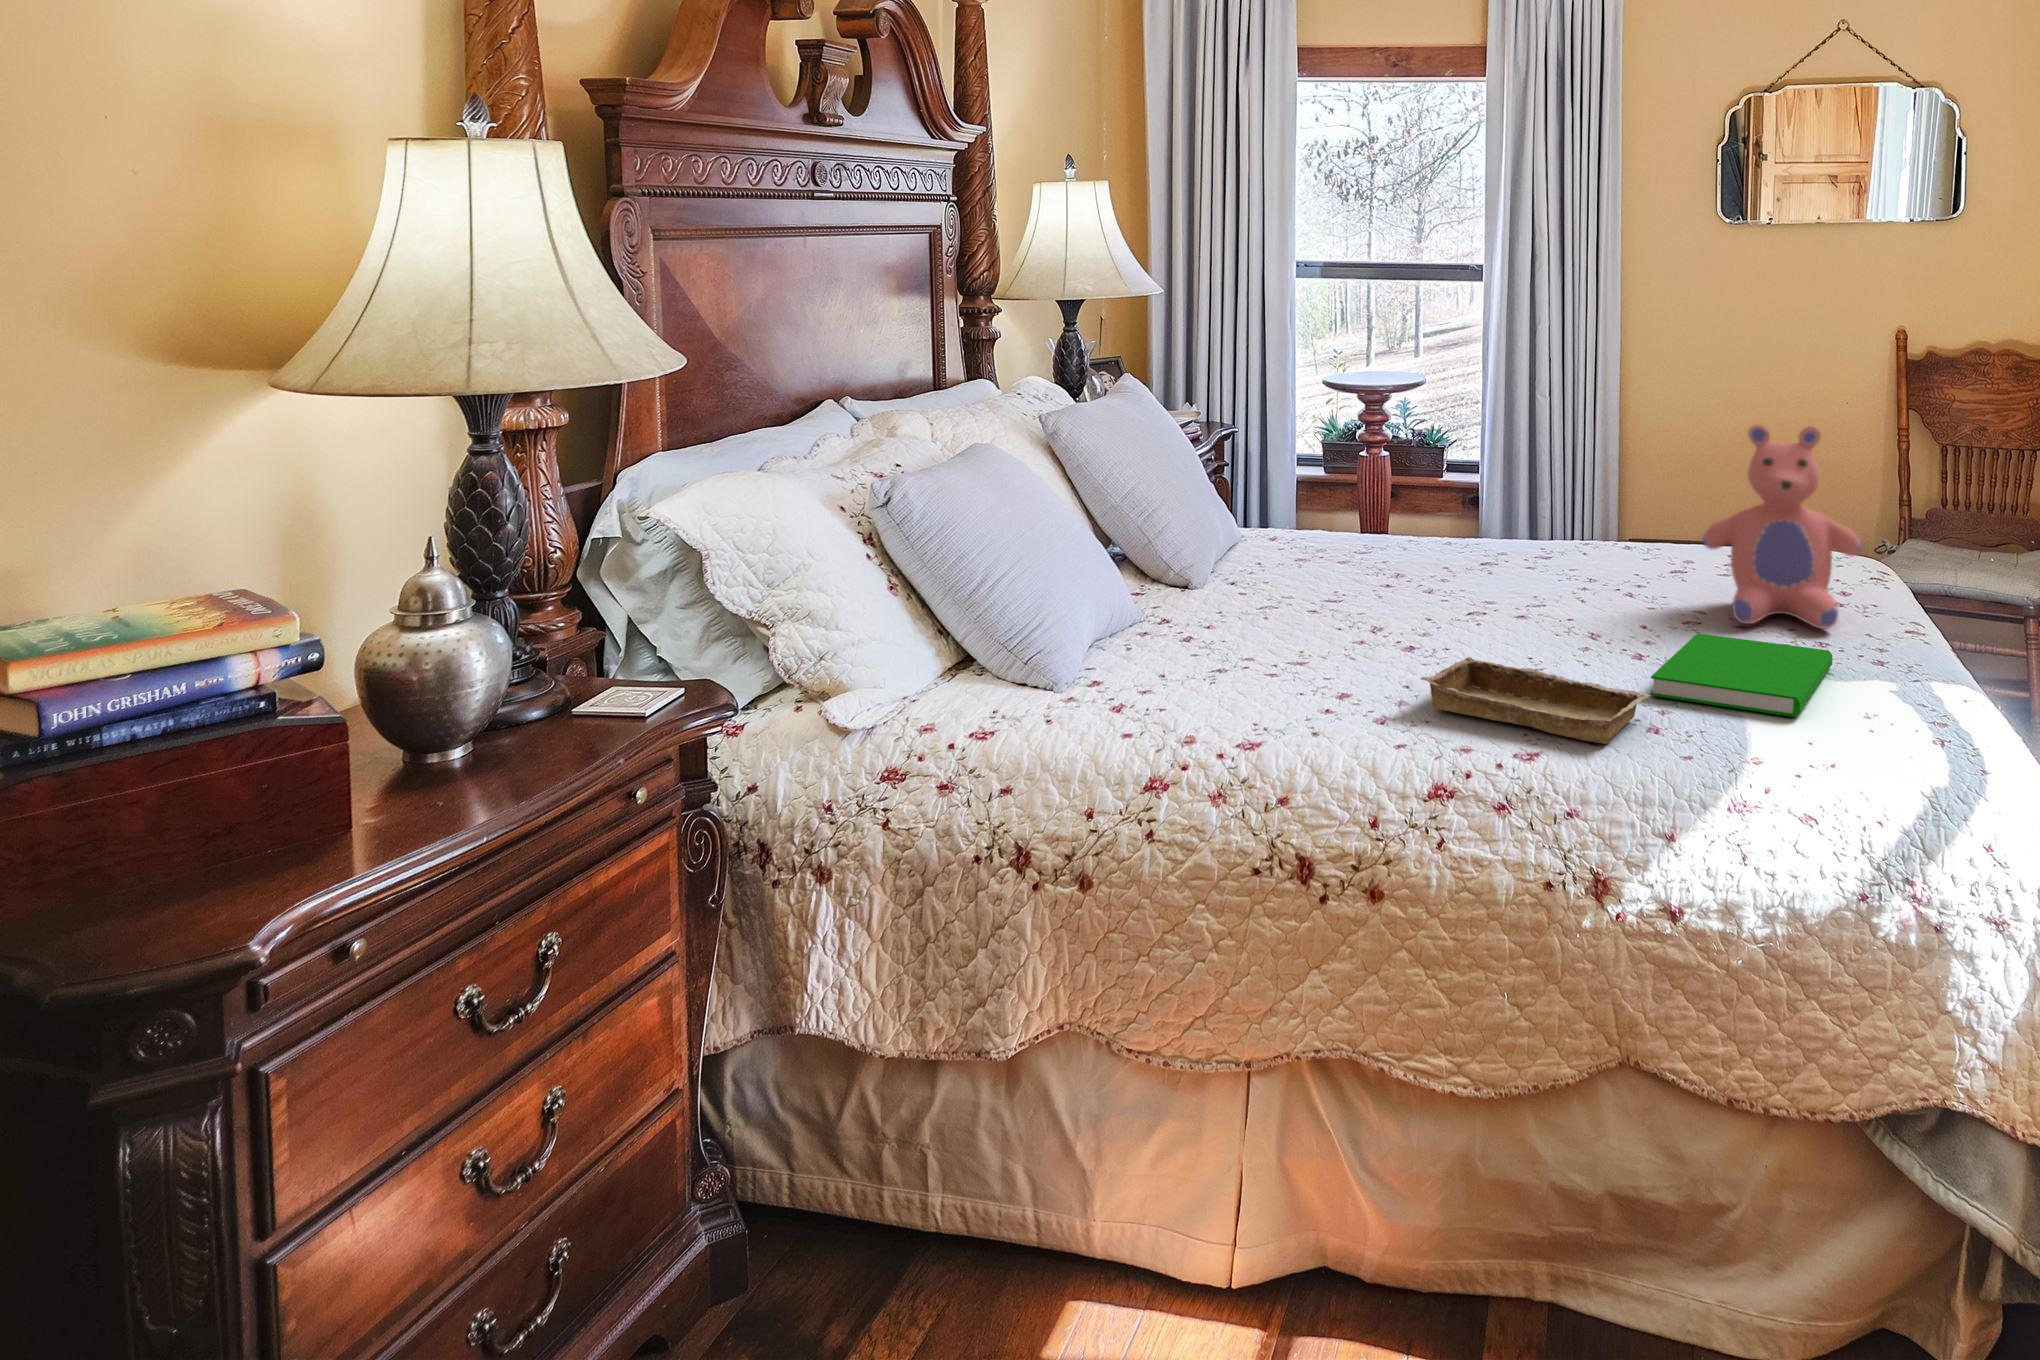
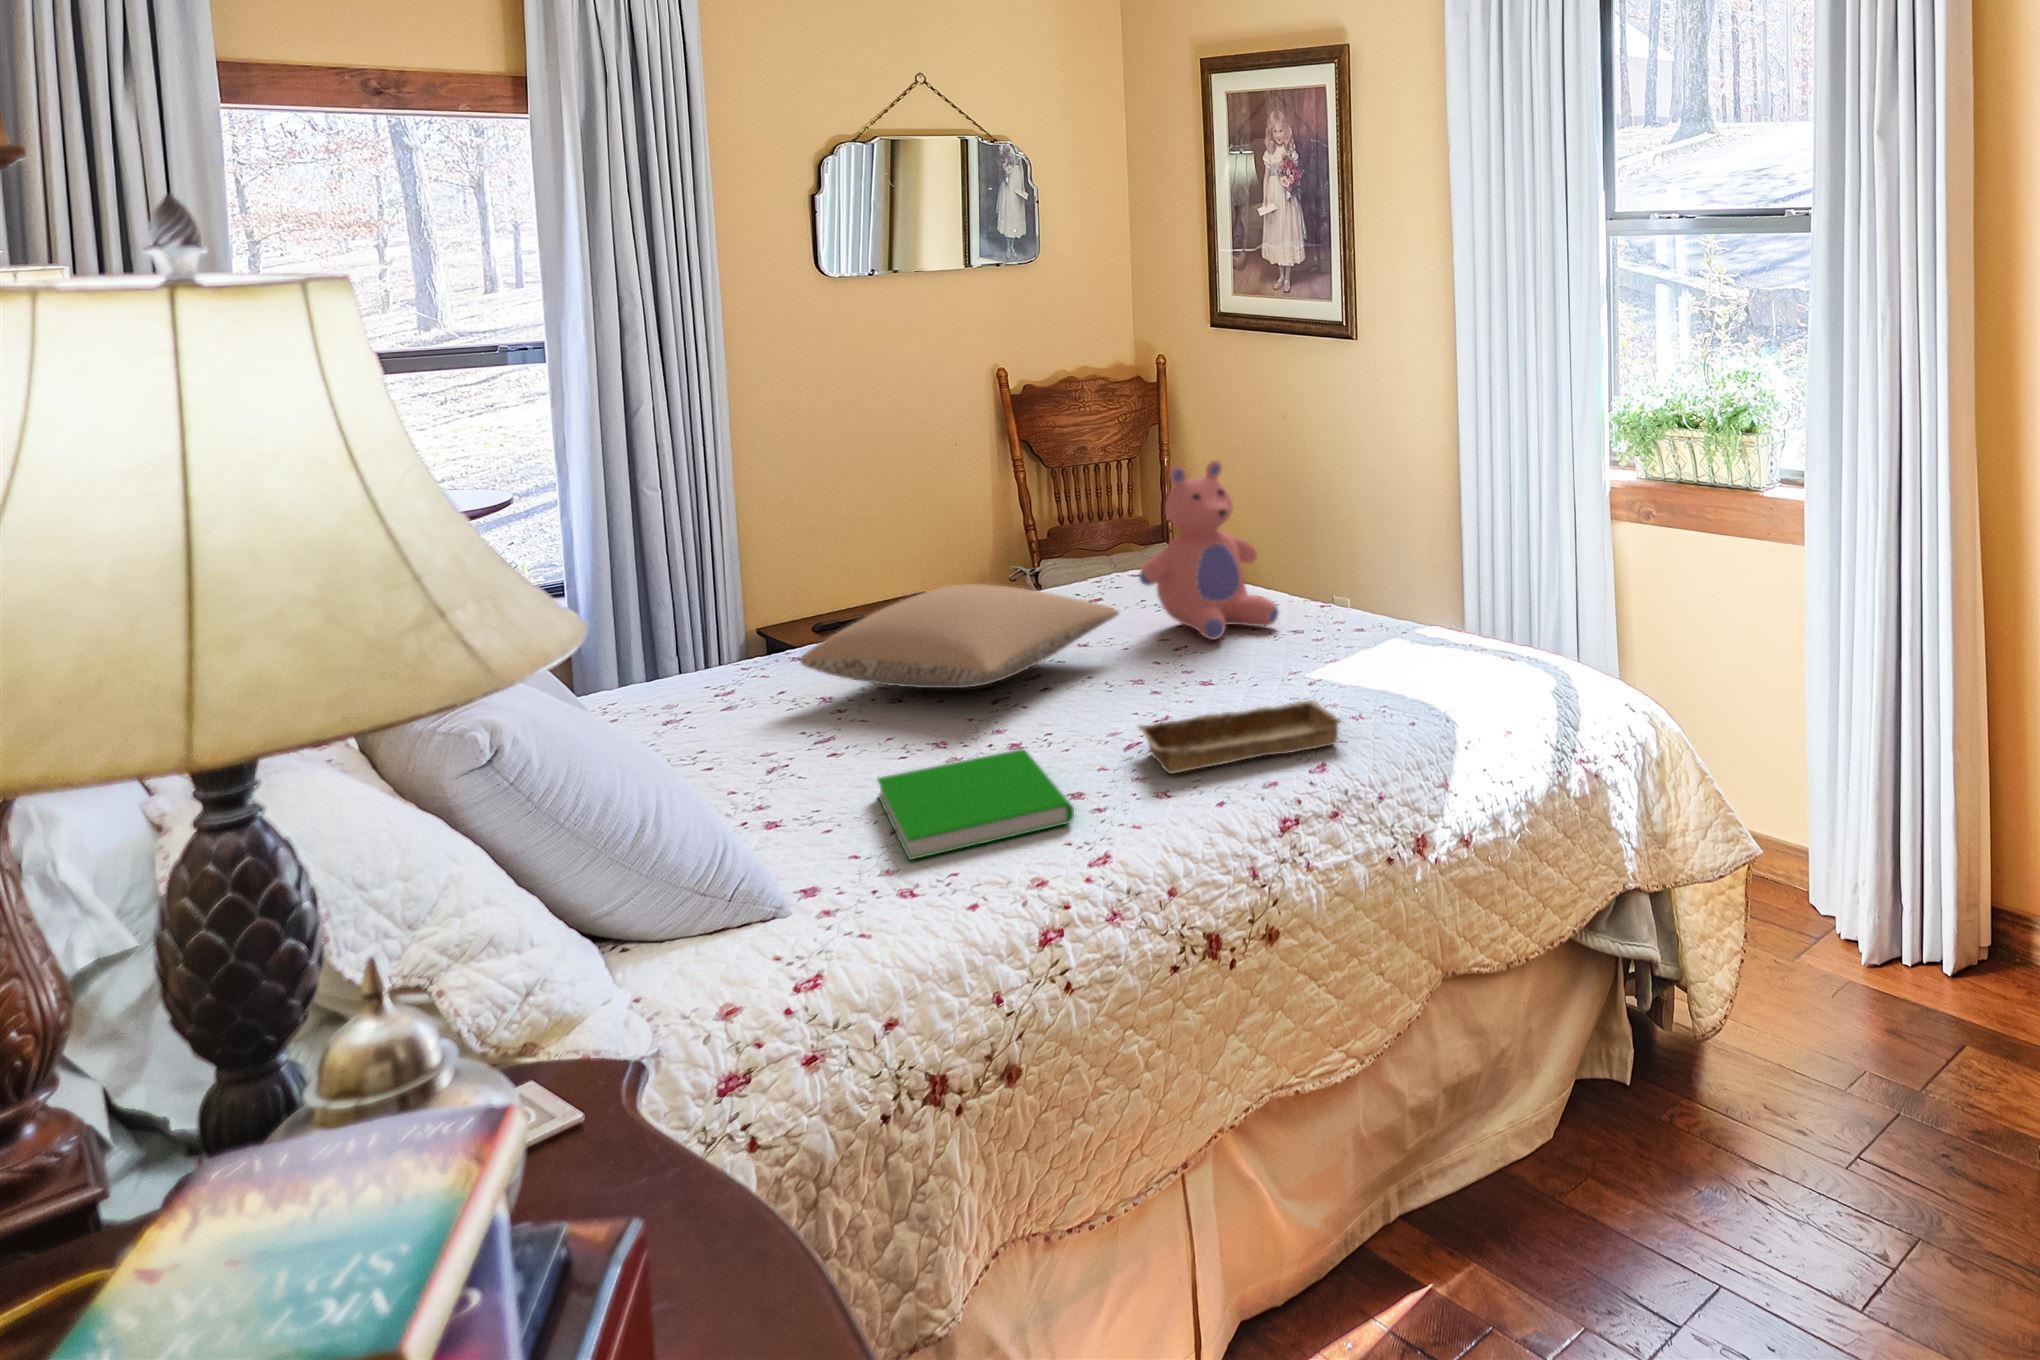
pillow: none [1381,502,1650,597] -> present [800,584,1119,688]
book: present [1651,633,1833,717] -> present [878,749,1074,860]

